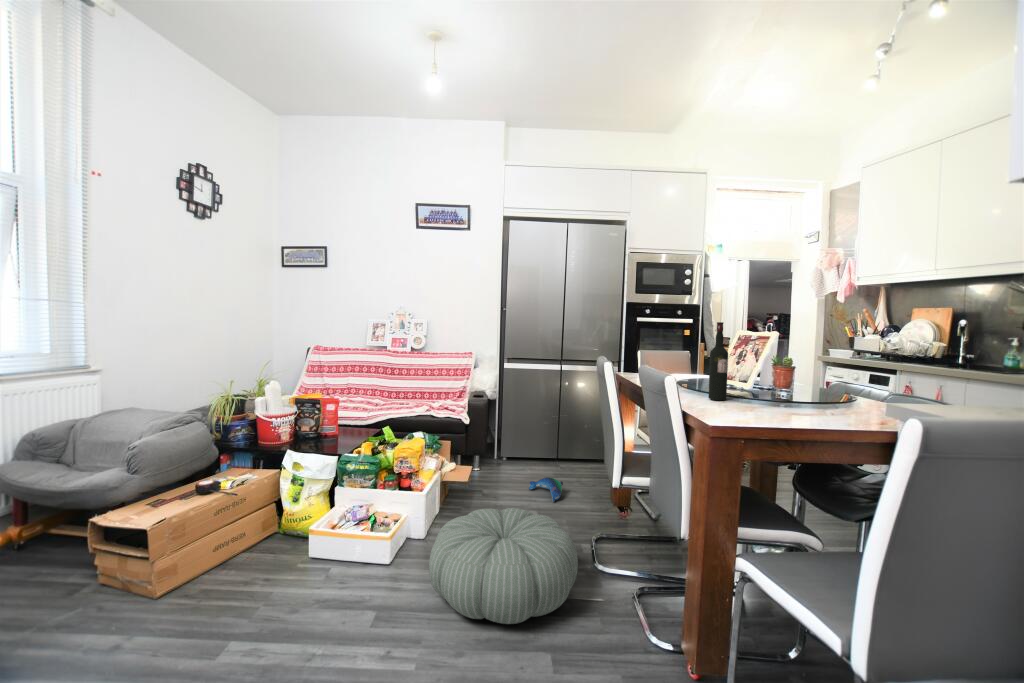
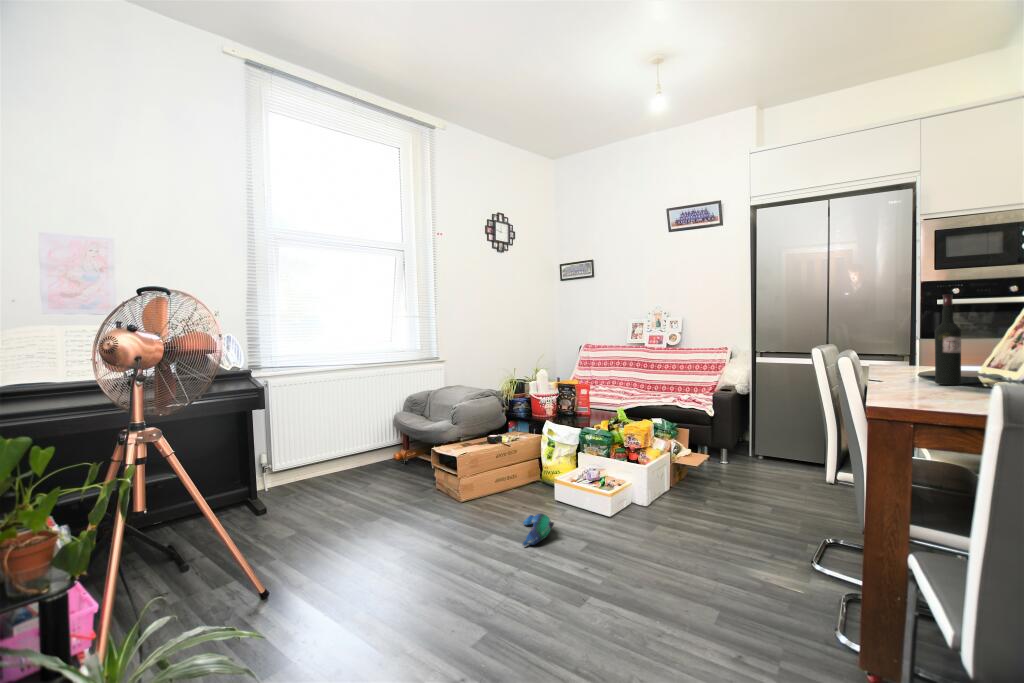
plush toy: present [529,477,563,502] -> present [523,513,554,546]
pouf: present [429,508,578,624] -> none [631,482,777,577]

